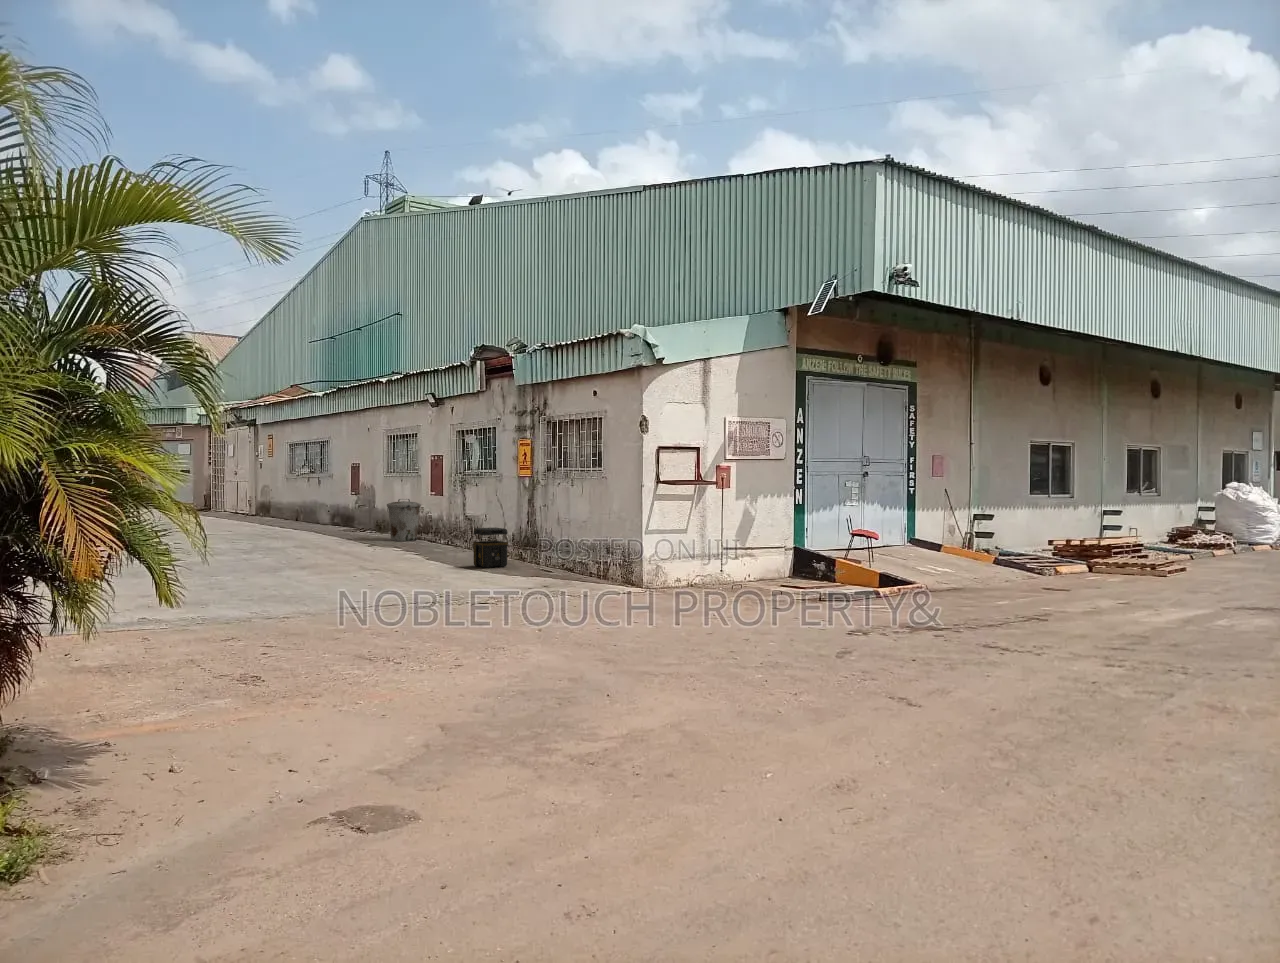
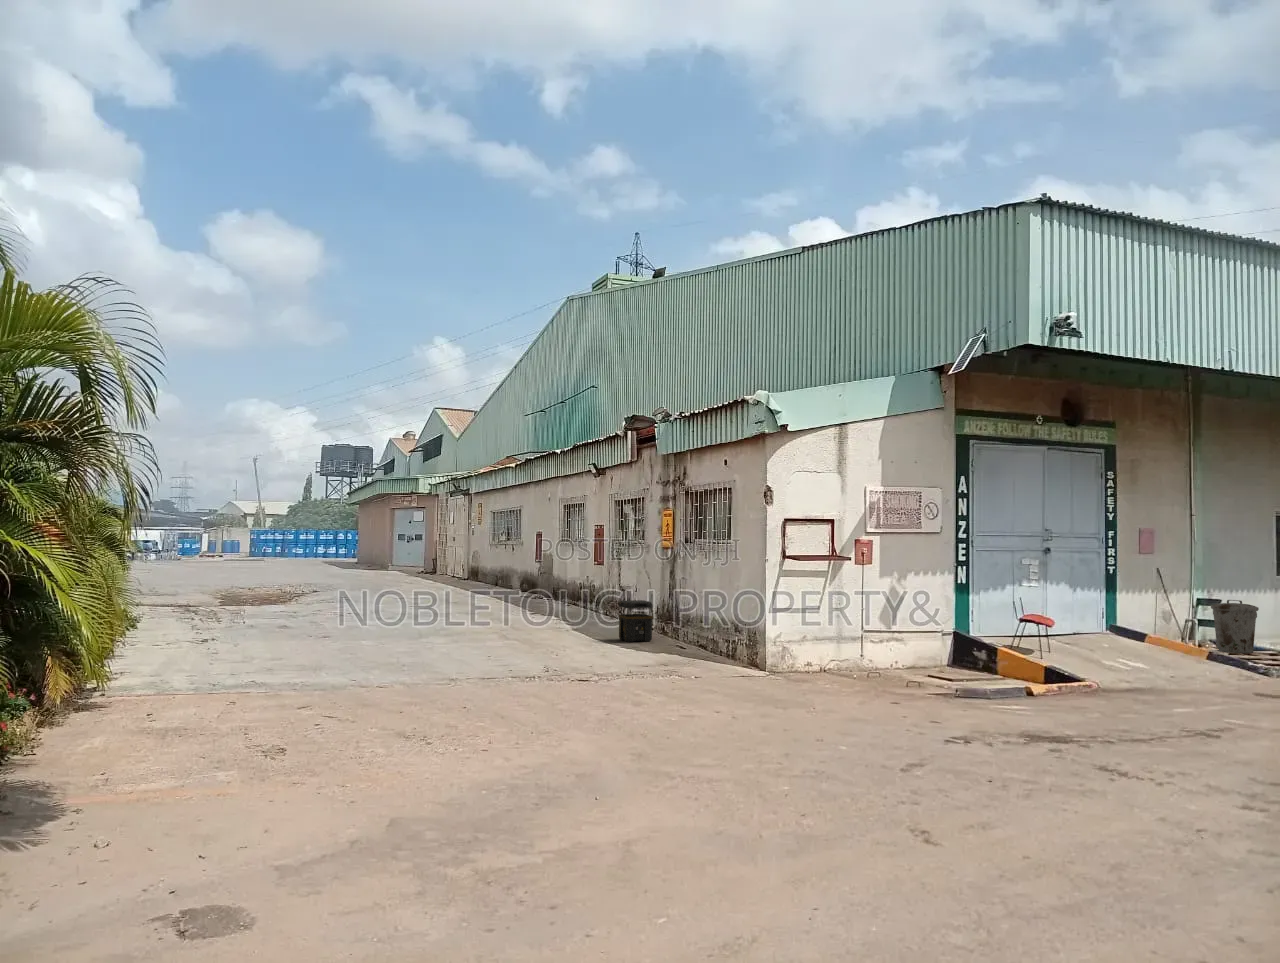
trash can: present [387,499,421,541] -> present [1211,600,1259,653]

